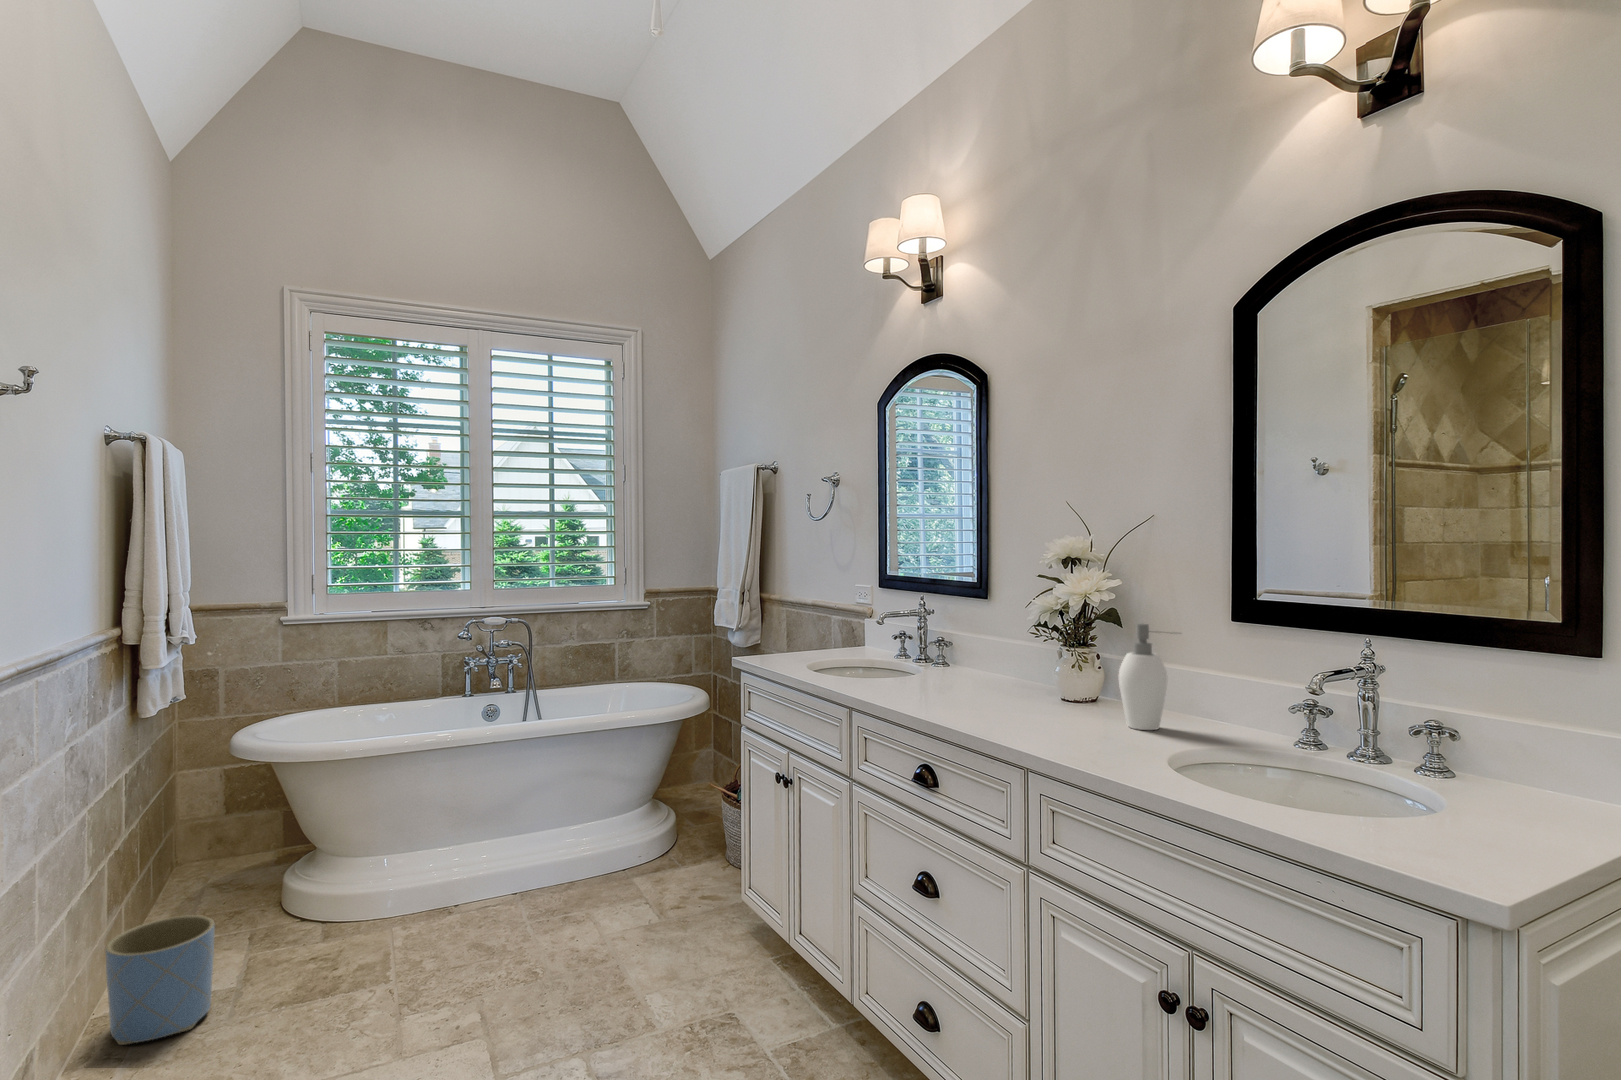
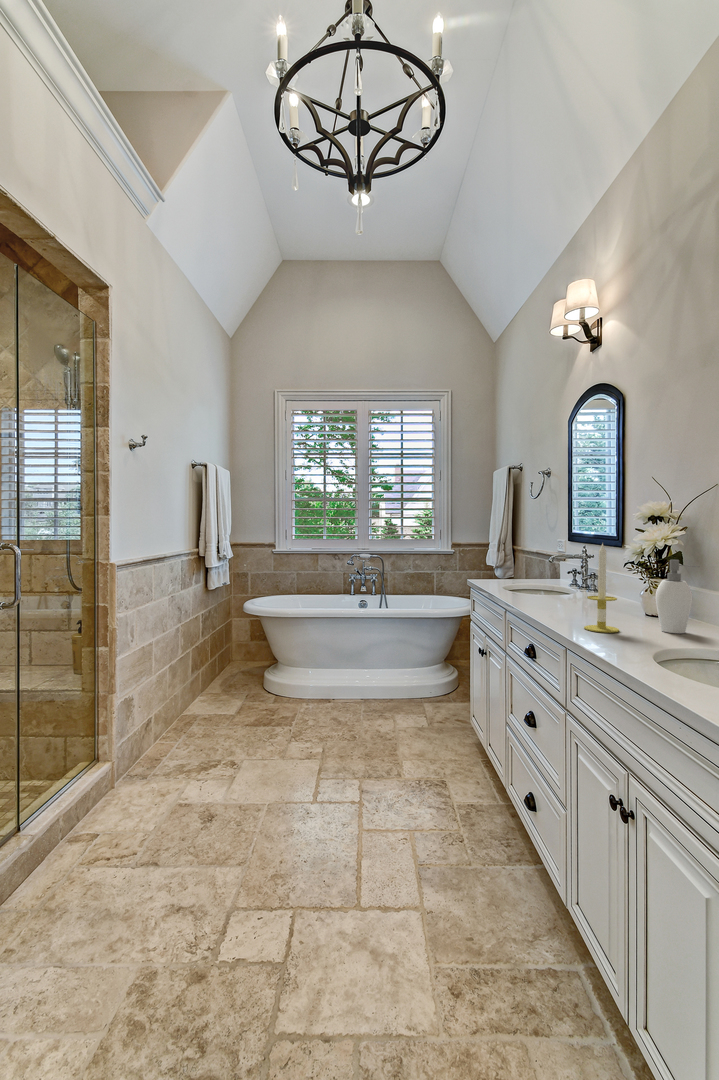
candle: none [1041,603,1092,742] -> present [584,544,619,633]
planter: present [105,915,215,1045] -> none [185,675,224,724]

